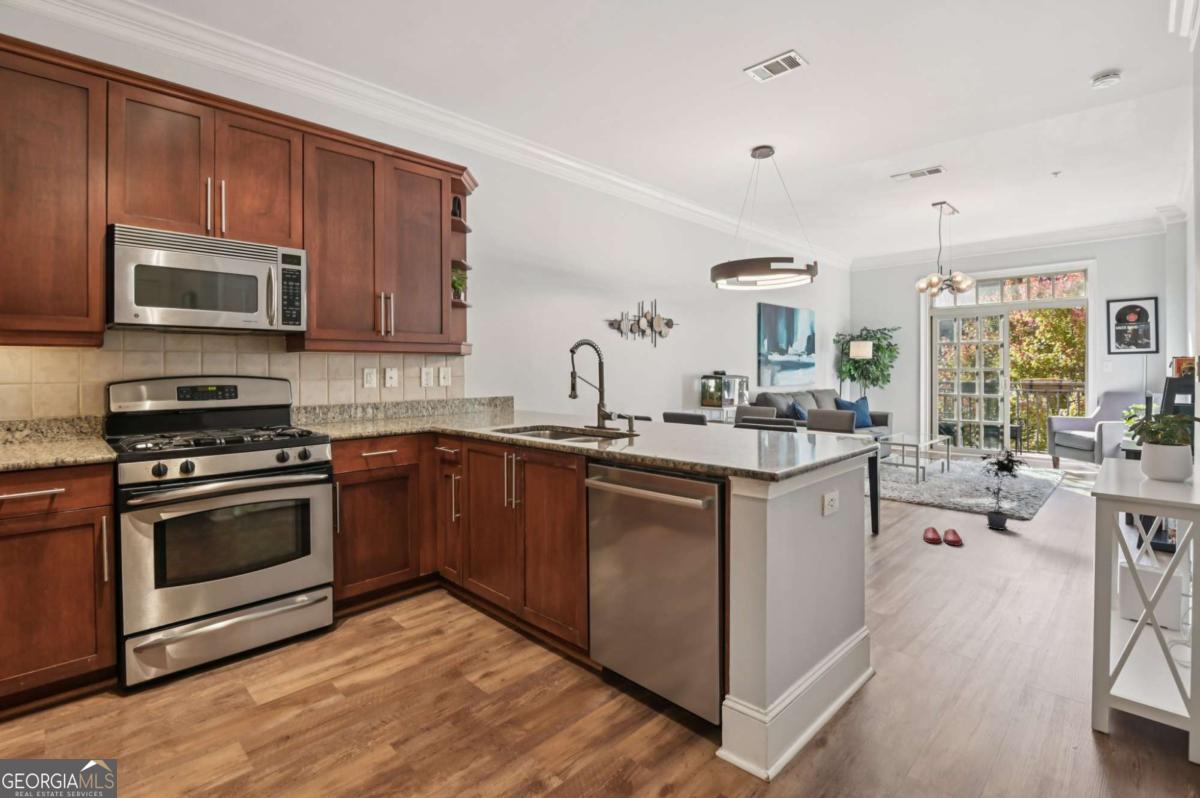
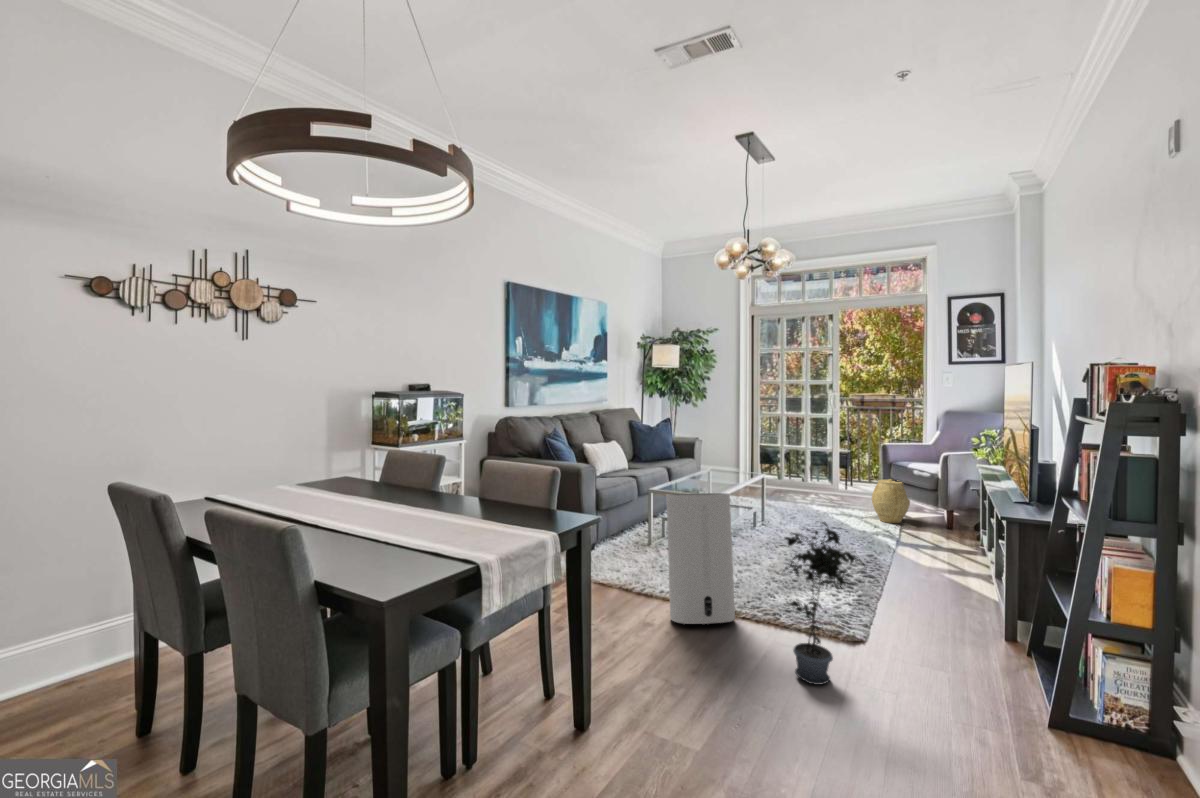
air purifier: none [900,437,945,509] -> present [667,493,735,624]
woven basket: none [1037,442,1070,475] -> present [872,479,910,523]
slippers: present [923,527,962,545] -> none [664,702,738,770]

